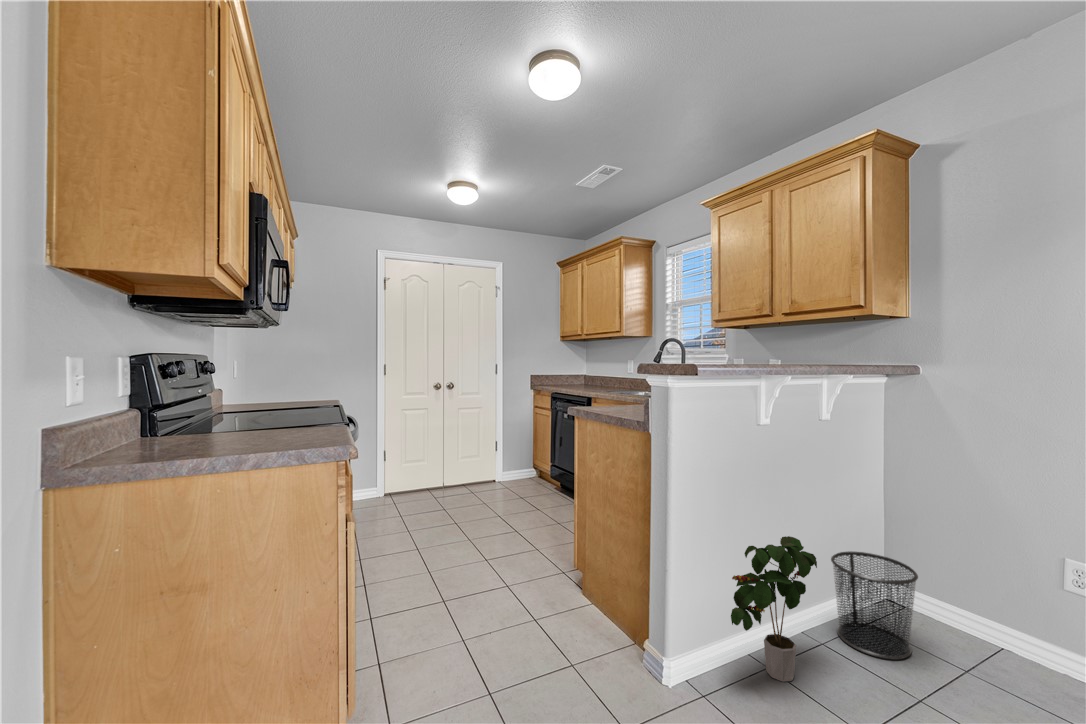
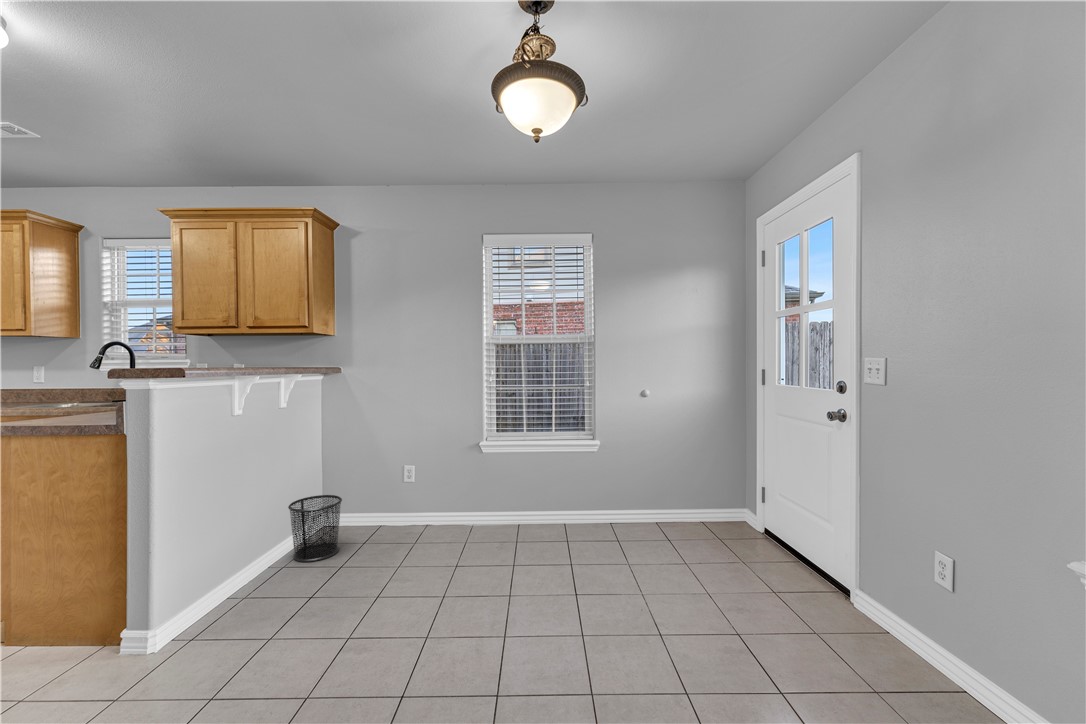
potted plant: present [731,536,817,682] -> none [212,497,280,604]

